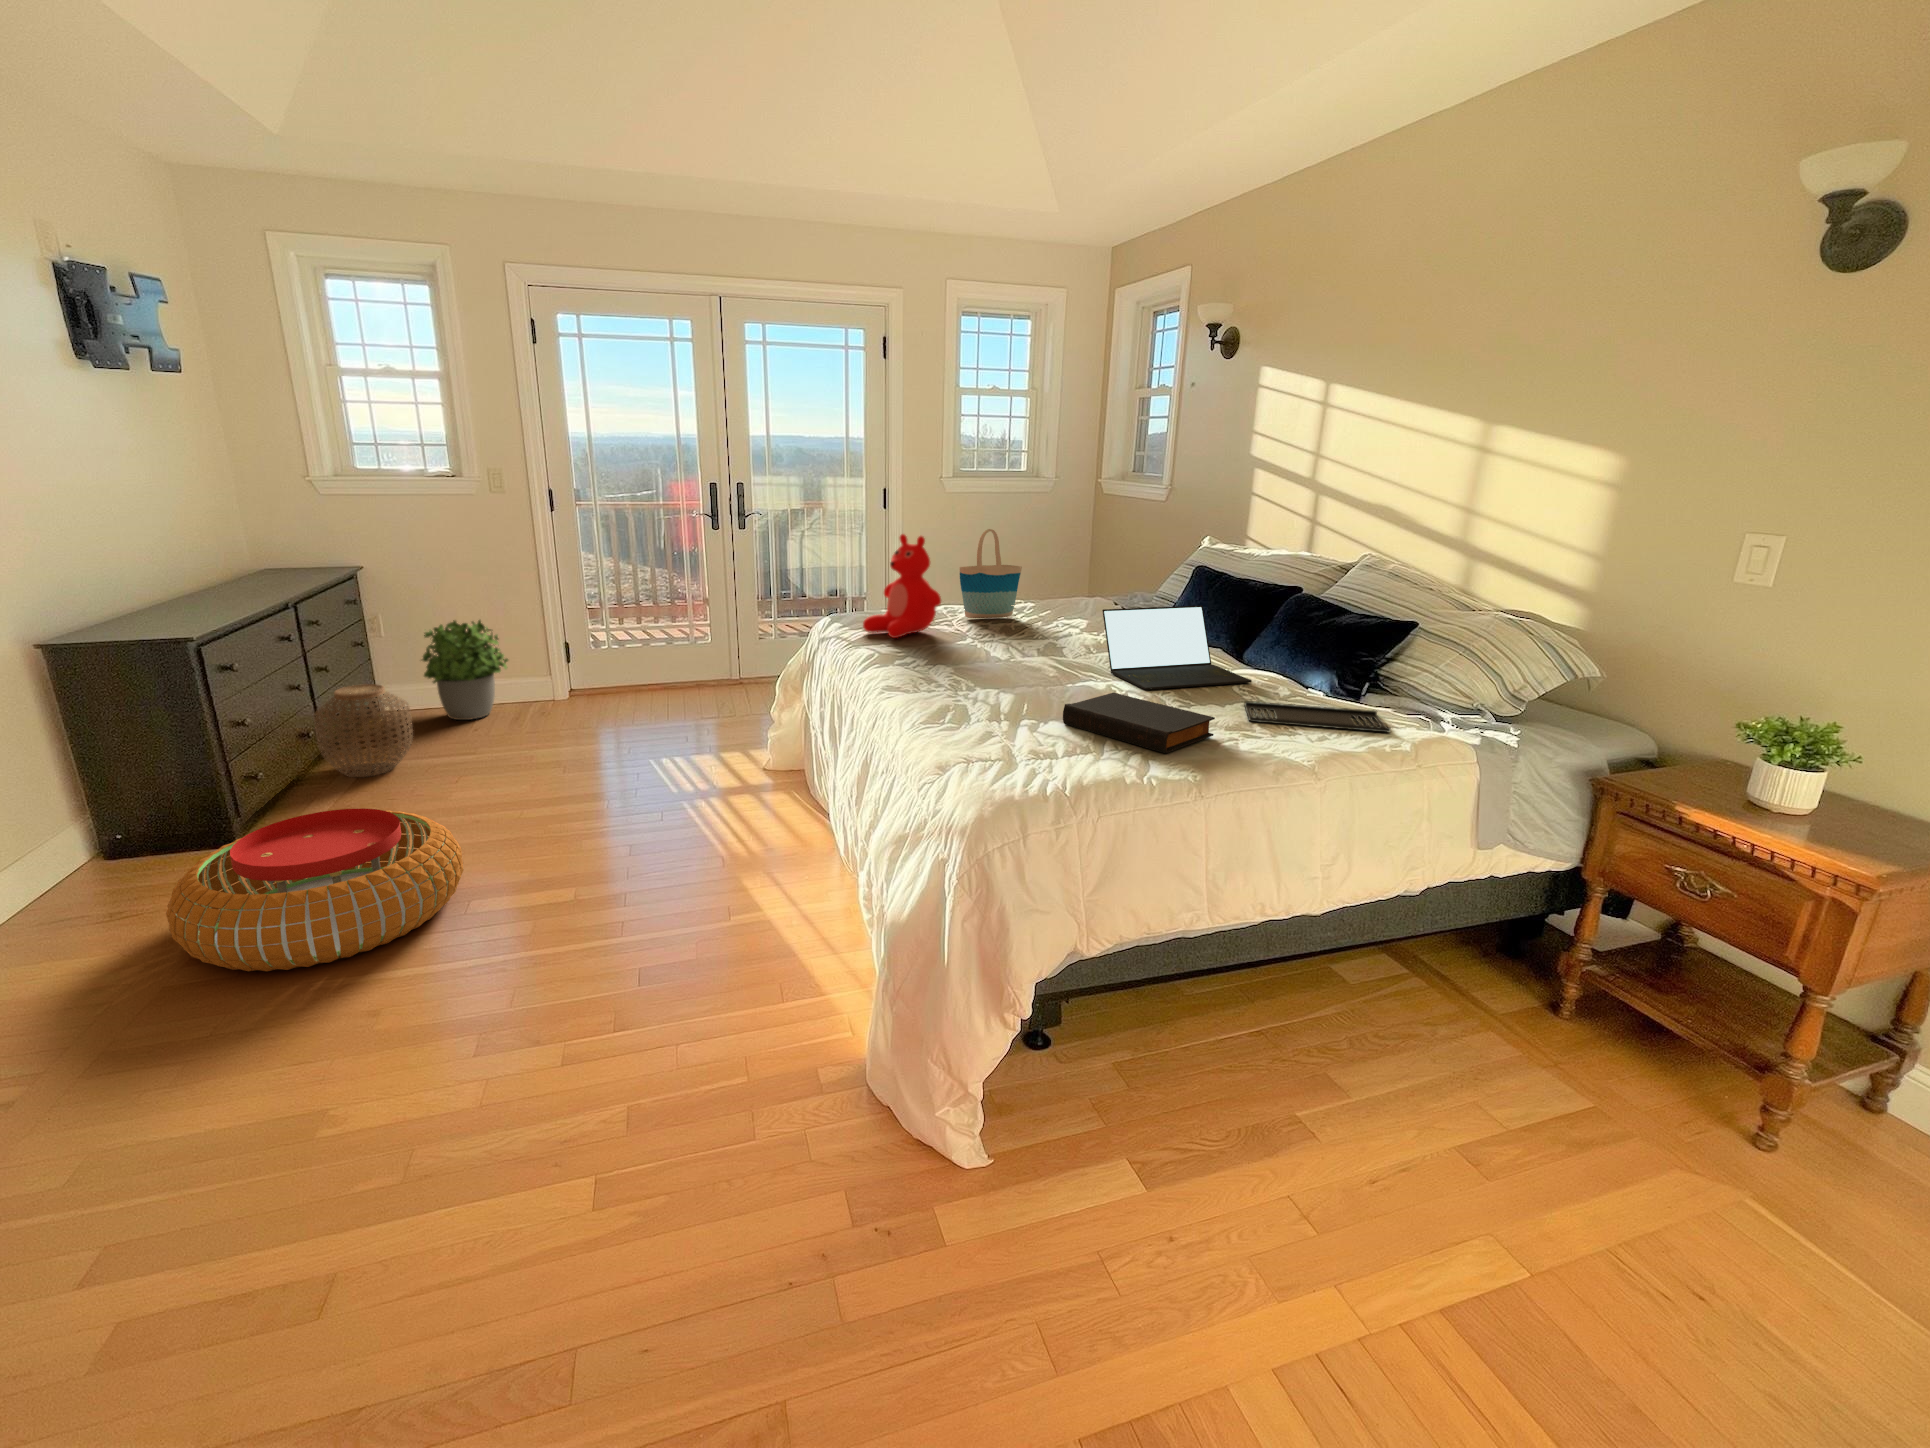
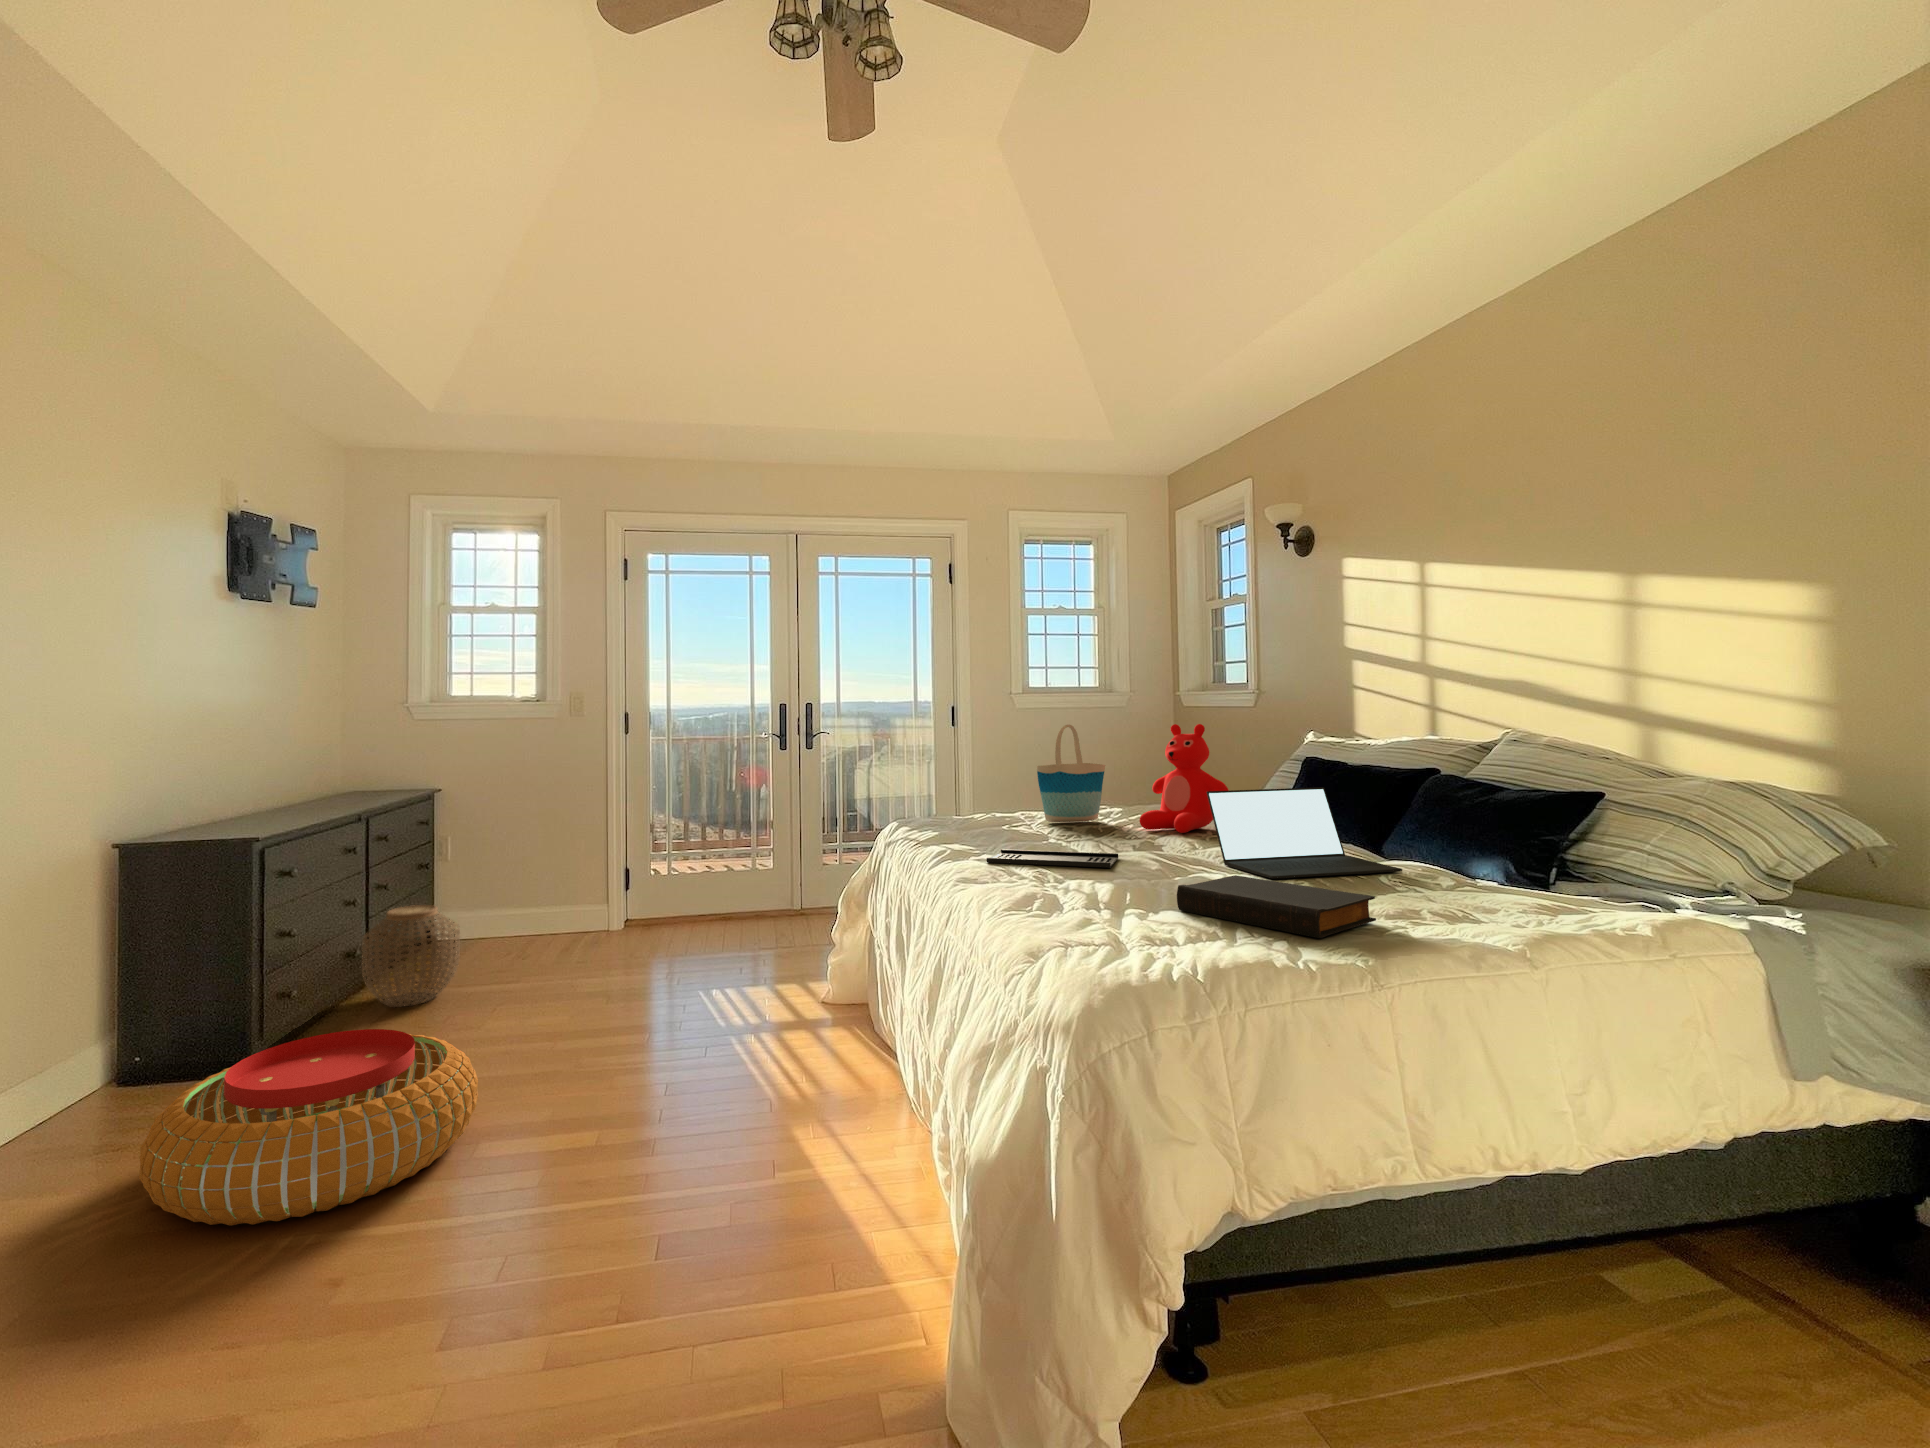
teddy bear: present [863,534,941,638] -> present [1139,724,1228,833]
potted plant: present [422,620,508,720] -> none [481,843,569,950]
tray: present [1244,701,1391,732] -> present [987,849,1118,868]

